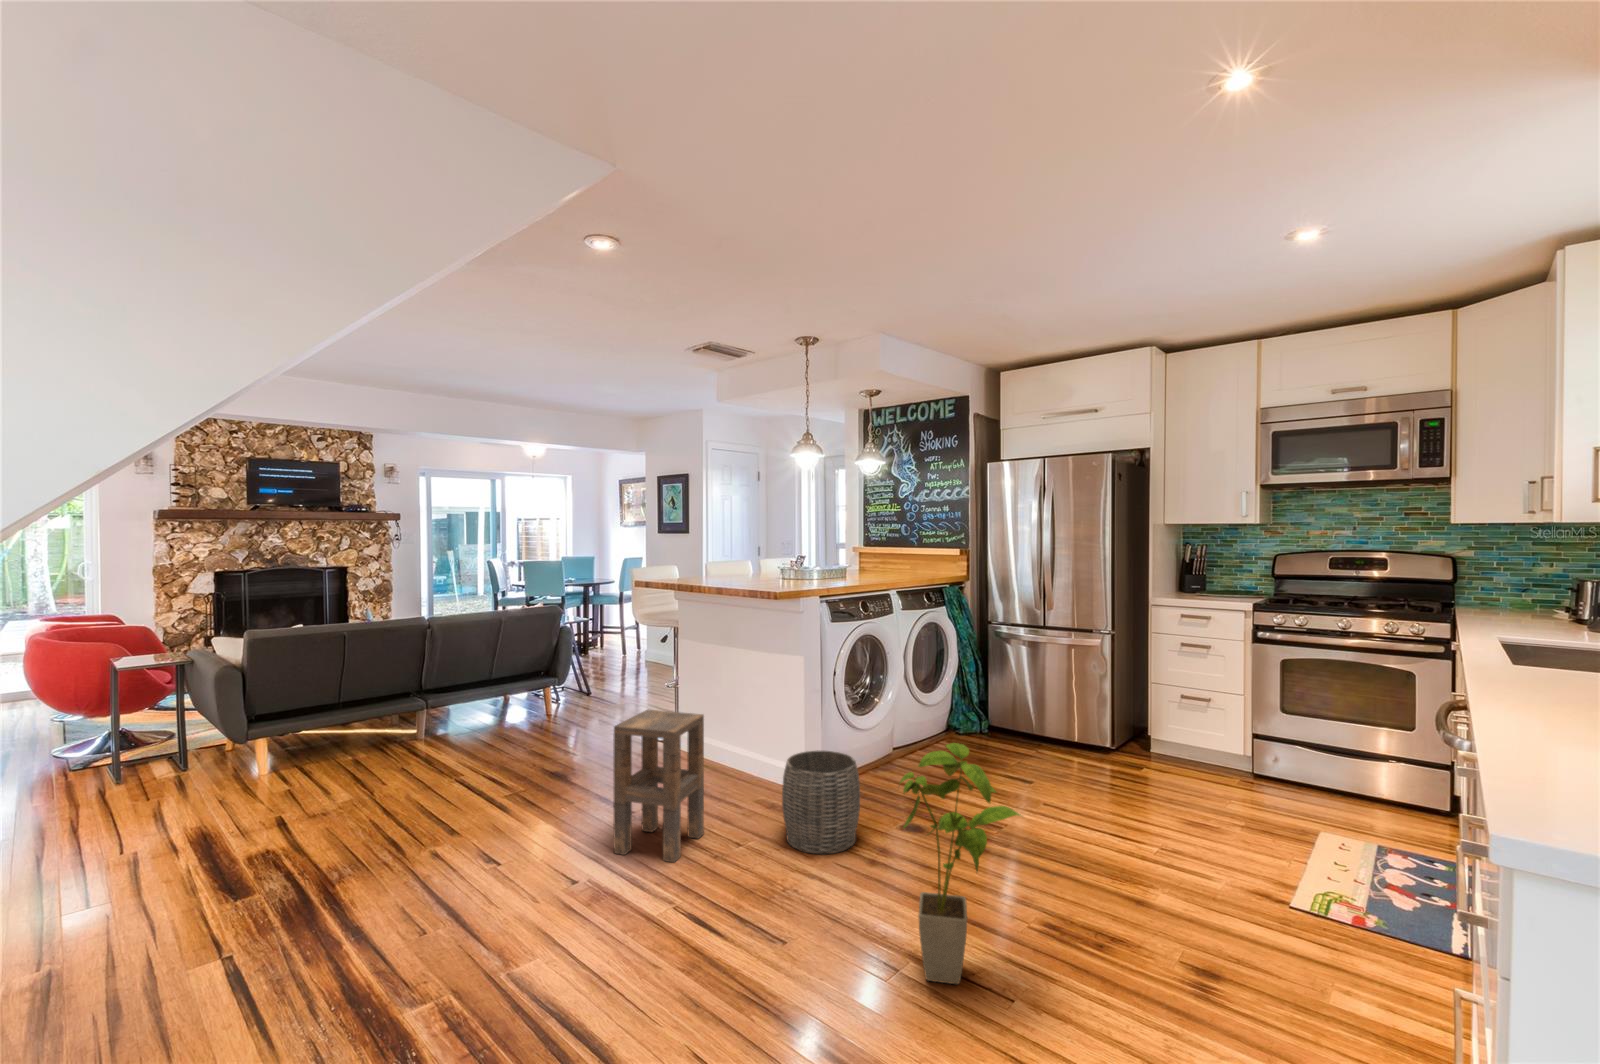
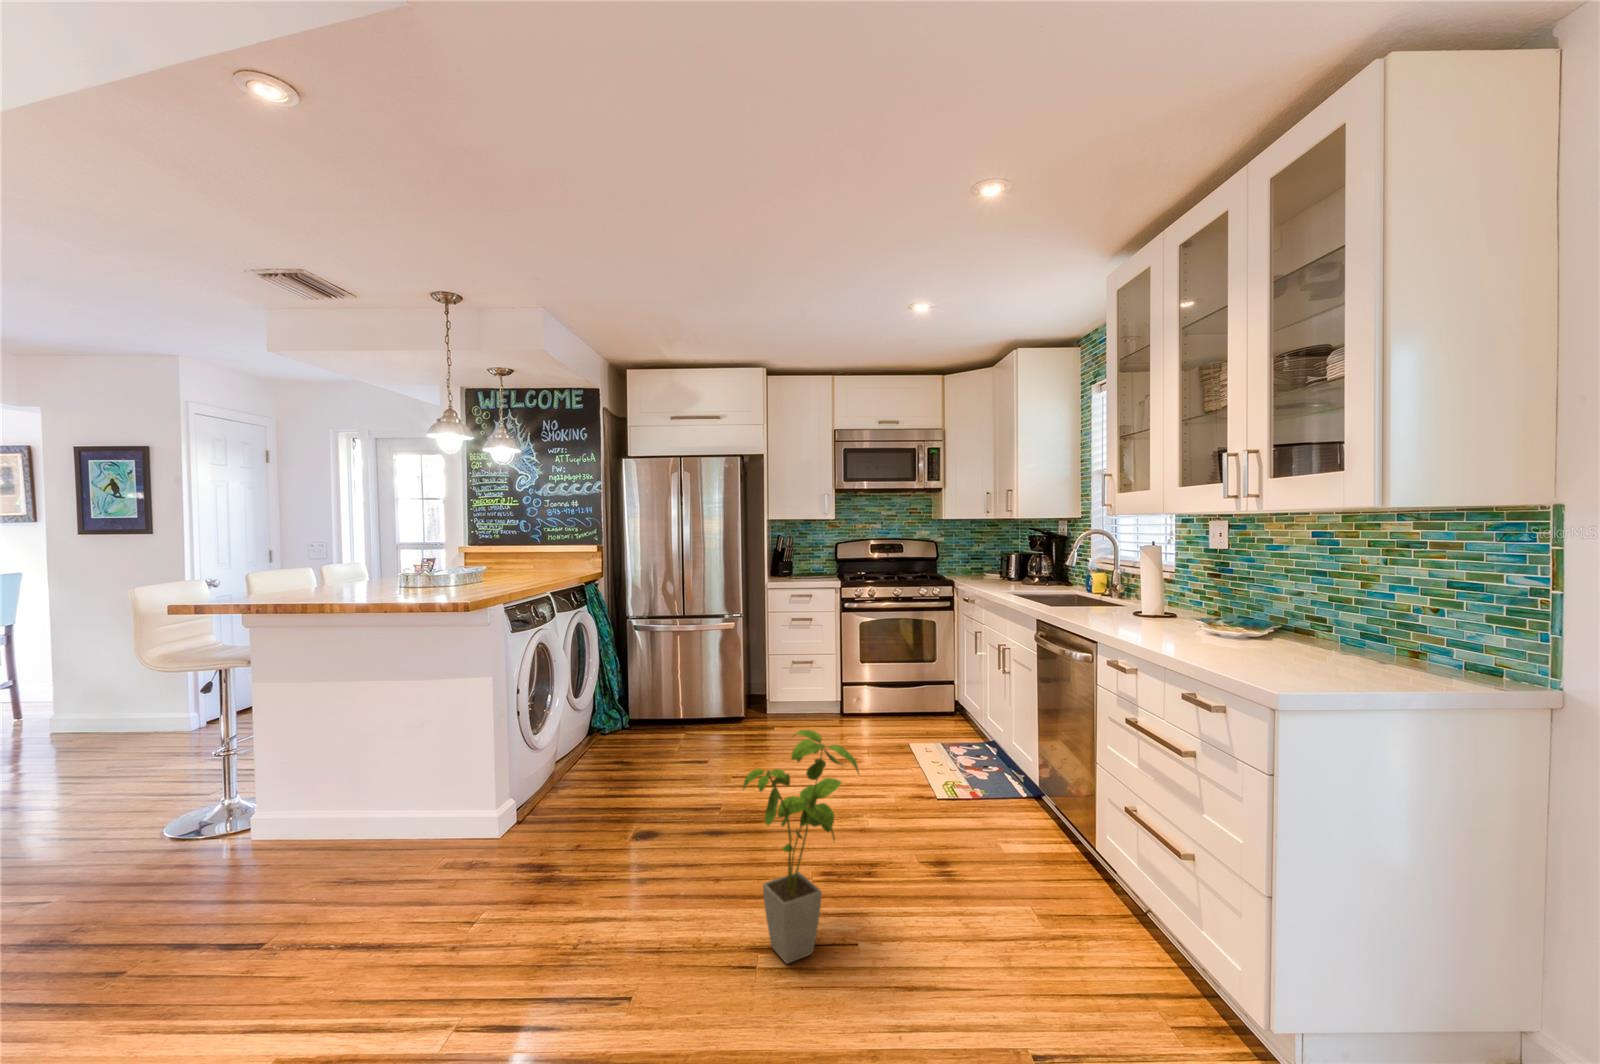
side table: present [613,710,704,862] -> none [282,772,407,1009]
woven basket: present [782,750,860,854] -> none [514,776,607,899]

